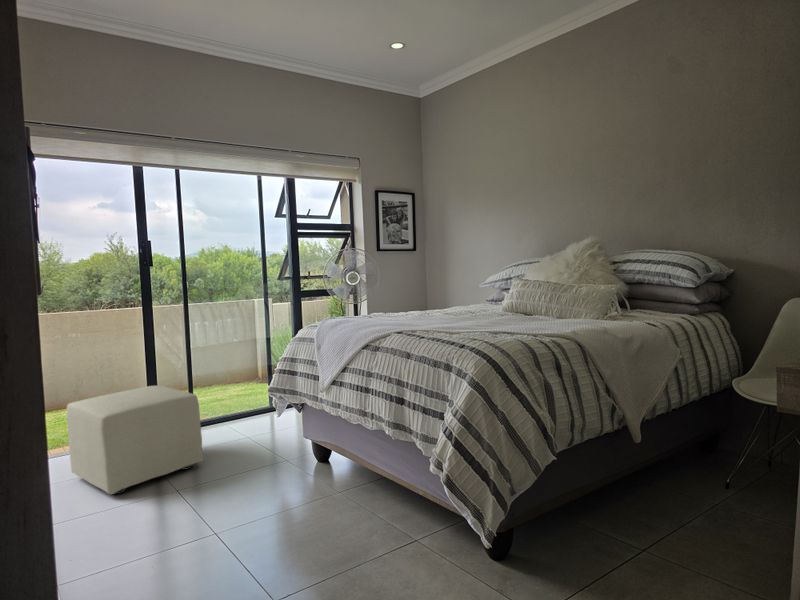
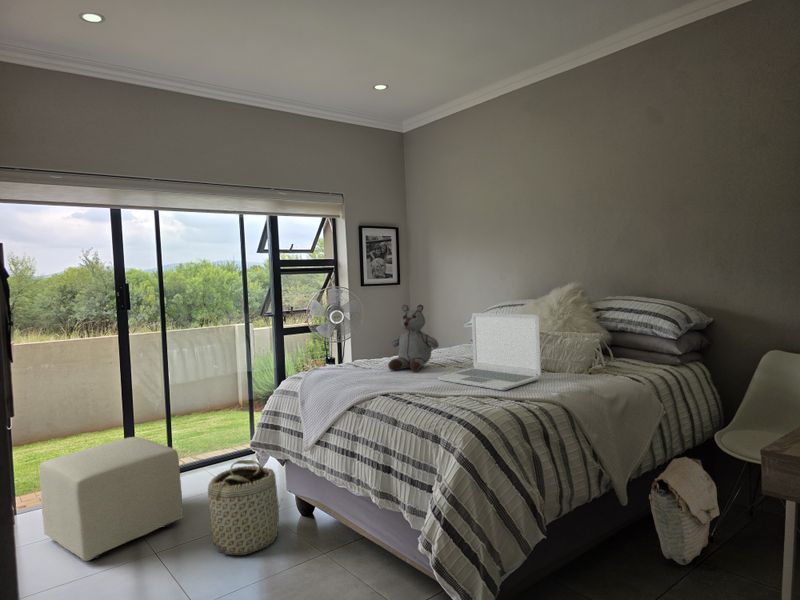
stuffed bear: none [403,254,453,319] -> present [388,305,439,372]
laptop: none [452,257,555,329] -> present [438,313,541,390]
bag: none [663,402,735,505] -> present [649,457,719,565]
basket: none [226,404,299,492] -> present [208,460,279,555]

